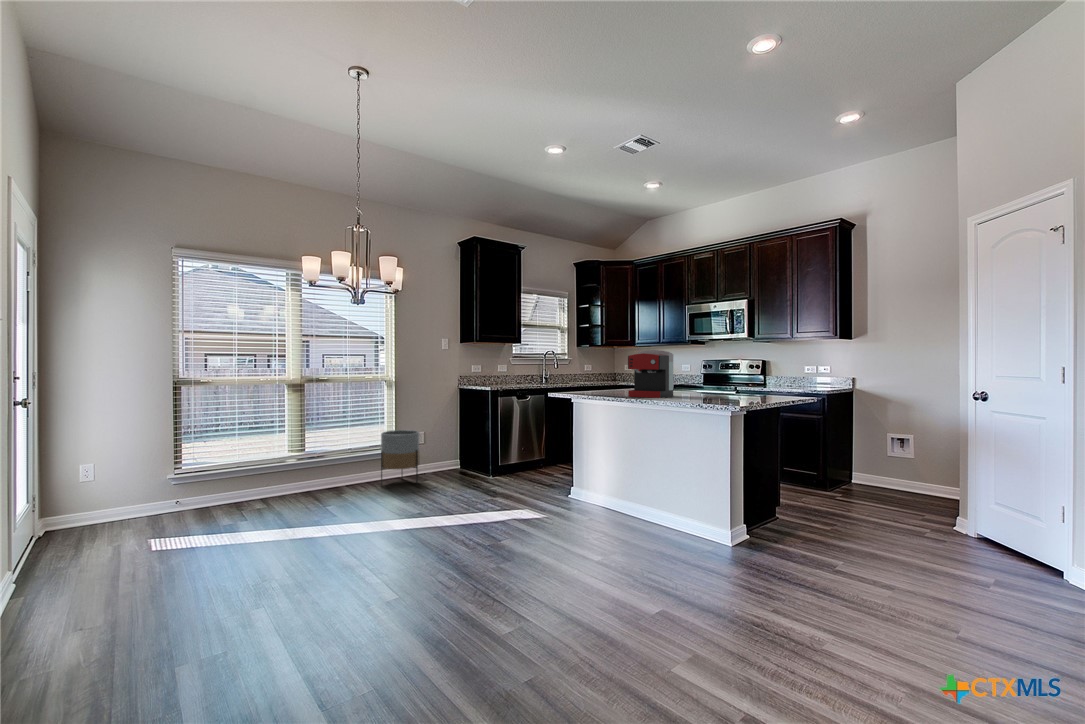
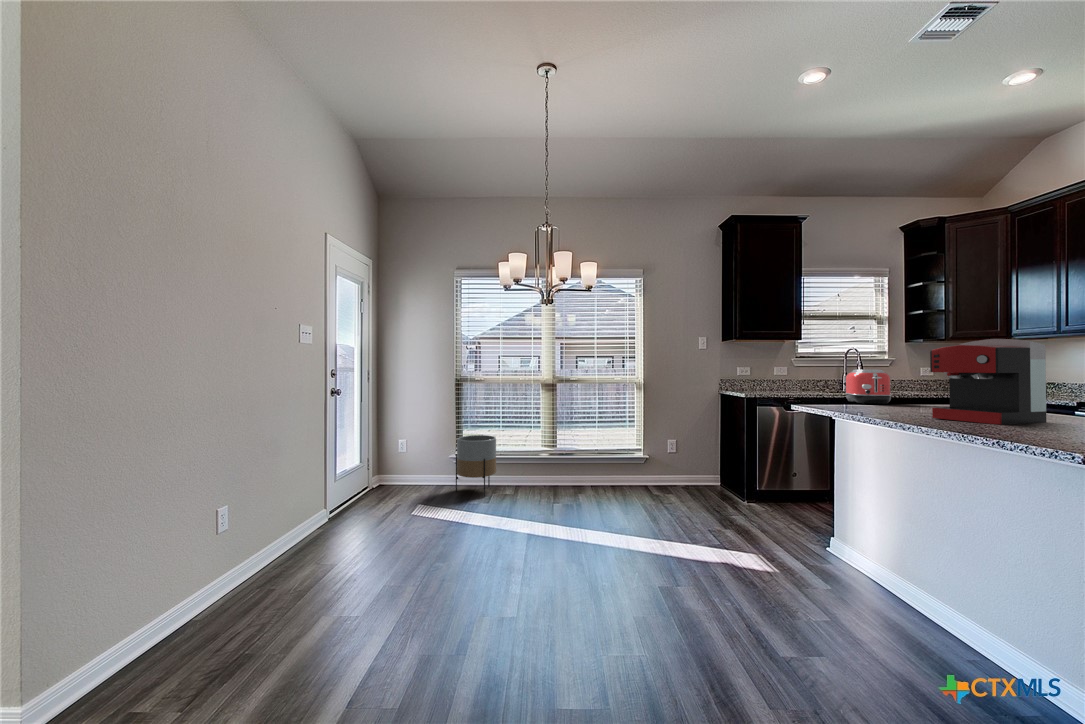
toaster: none [560,367,588,392] -> present [846,370,891,404]
planter: present [381,430,419,486] -> present [456,435,496,497]

